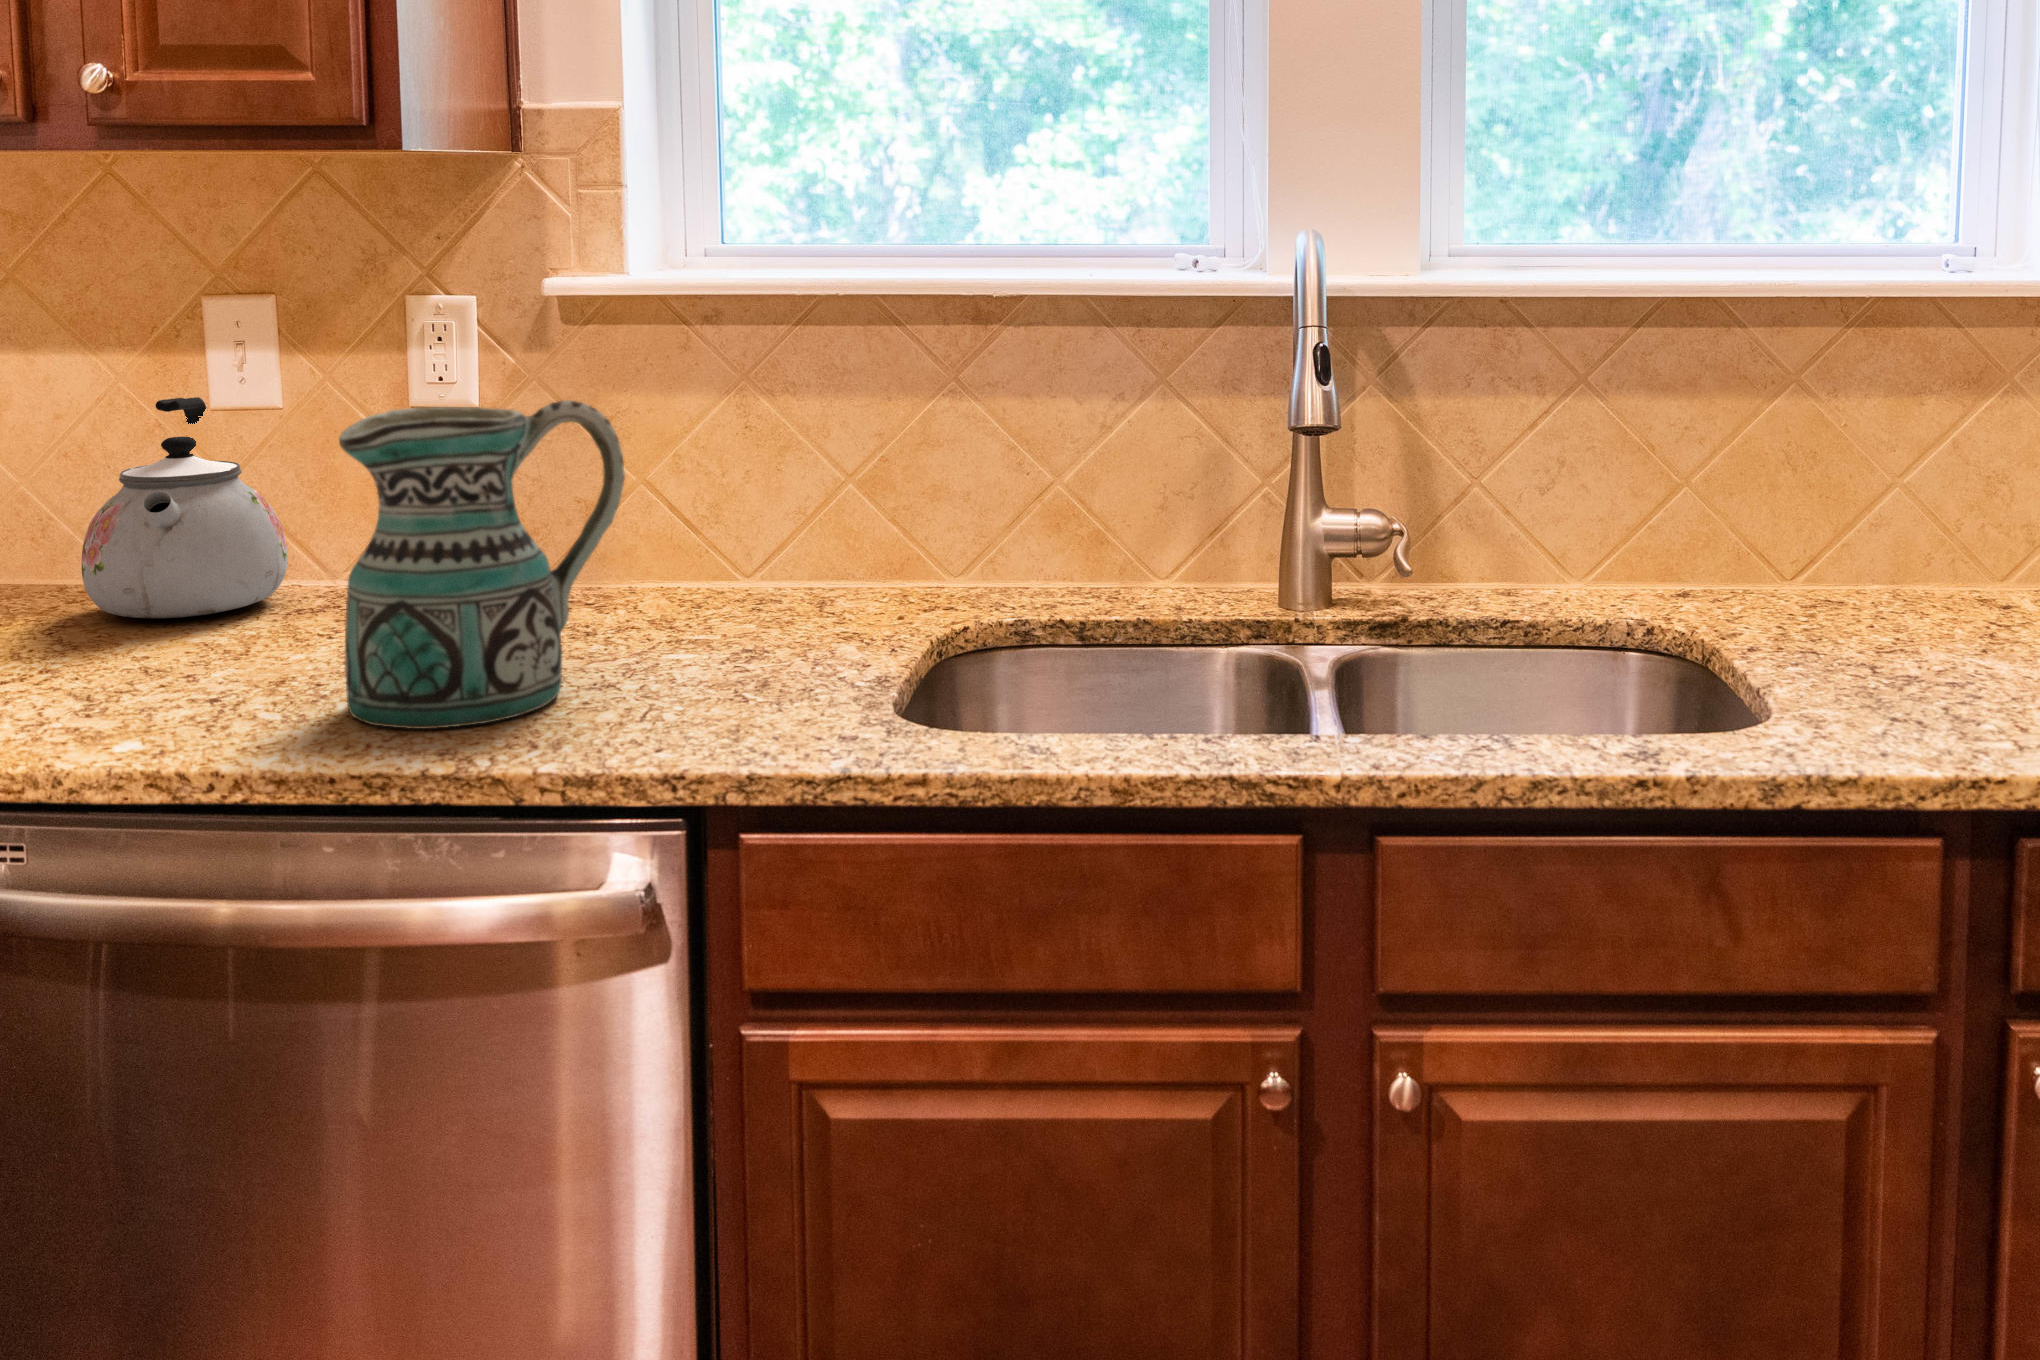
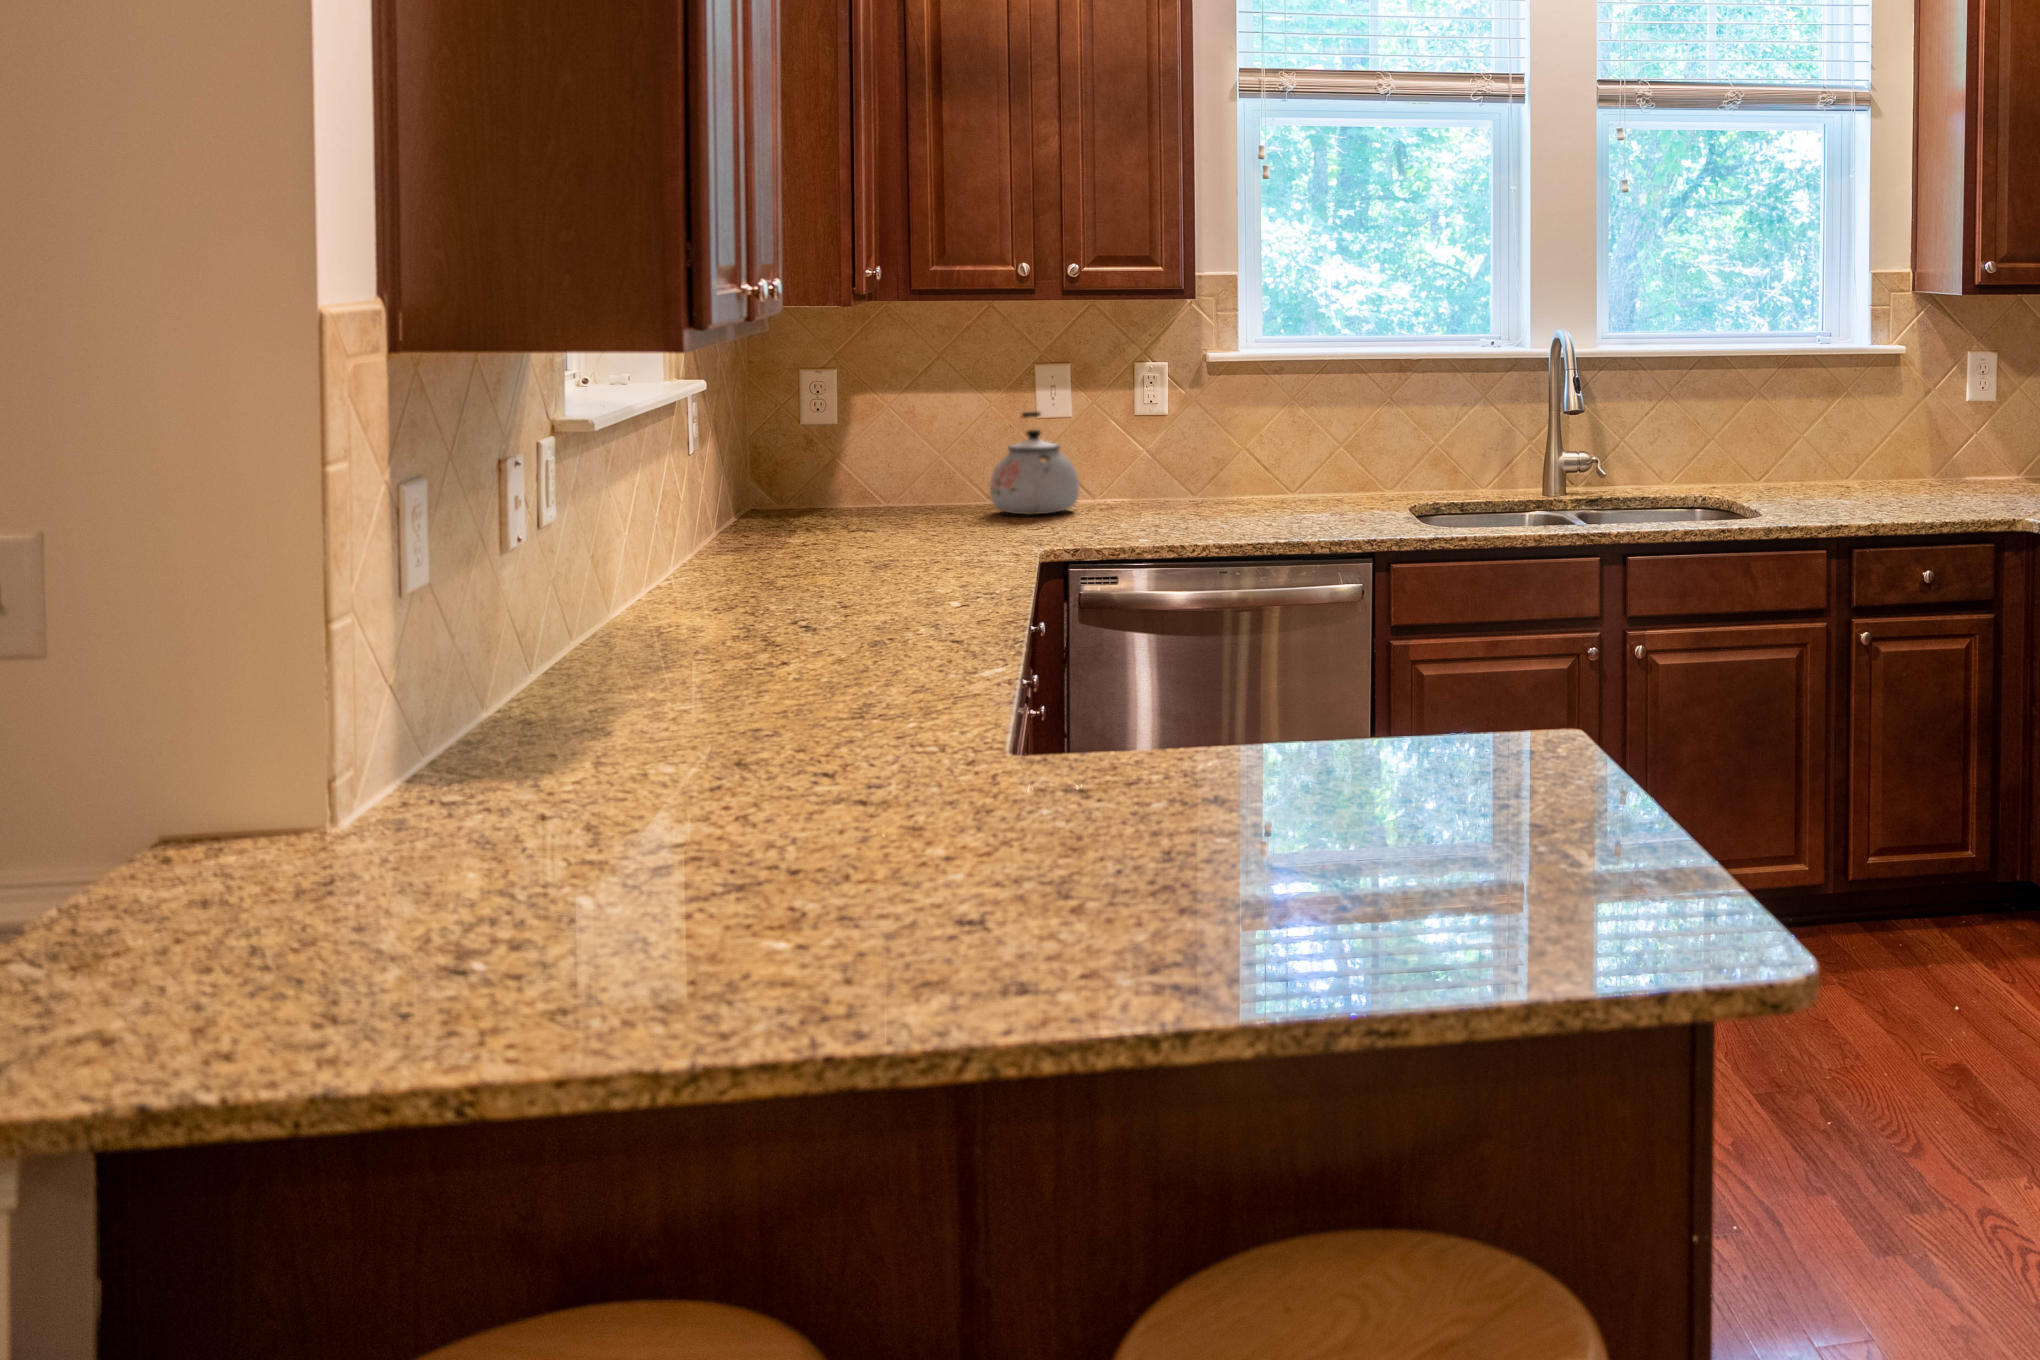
ceramic pitcher: present [339,400,625,729] -> none [1201,402,1300,533]

